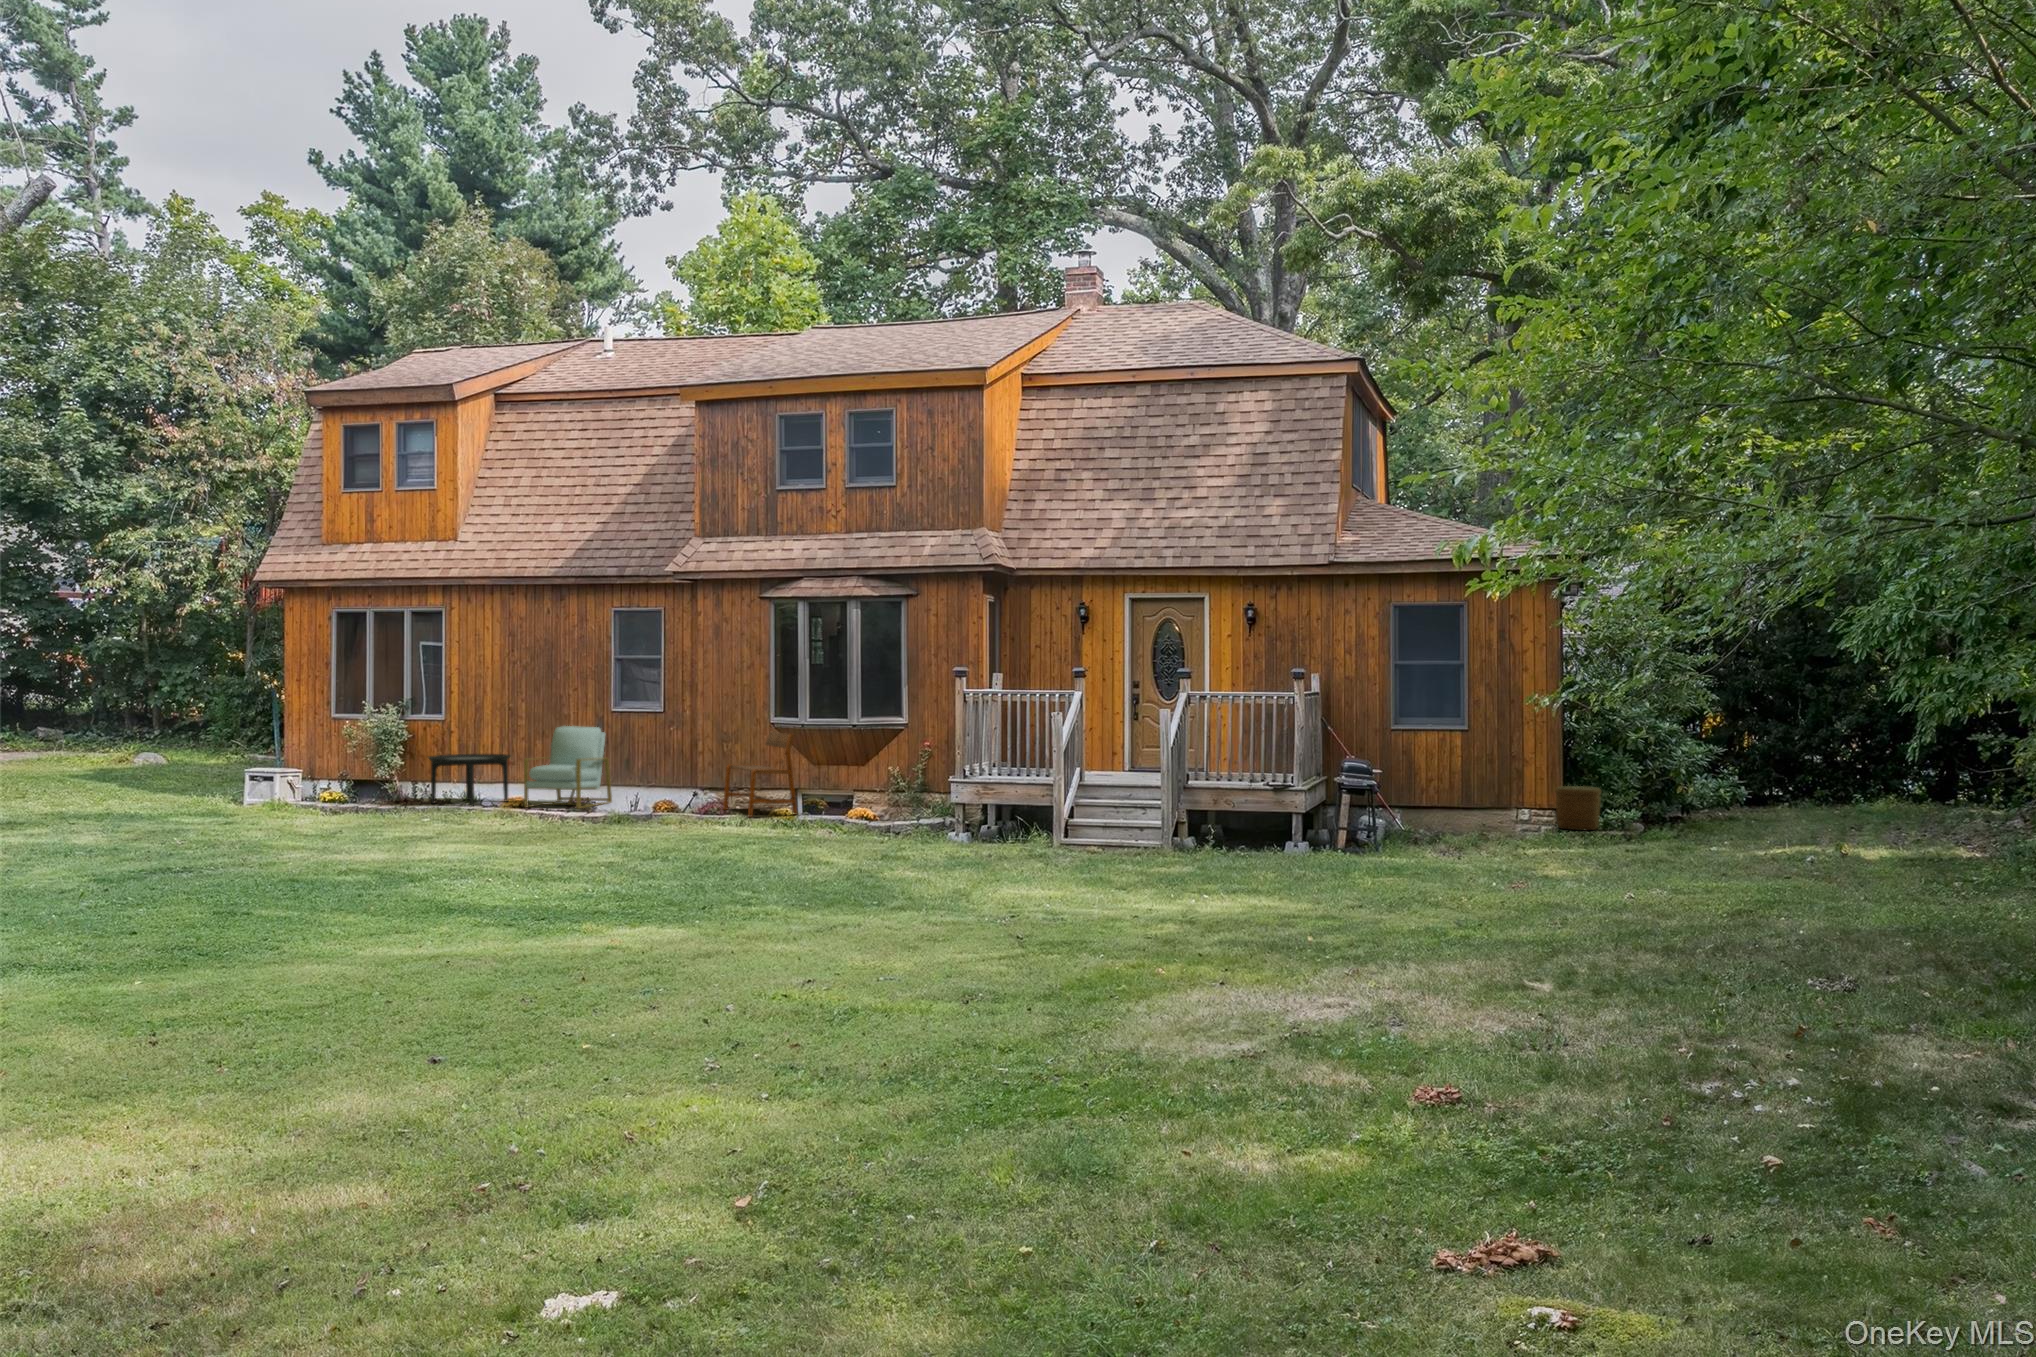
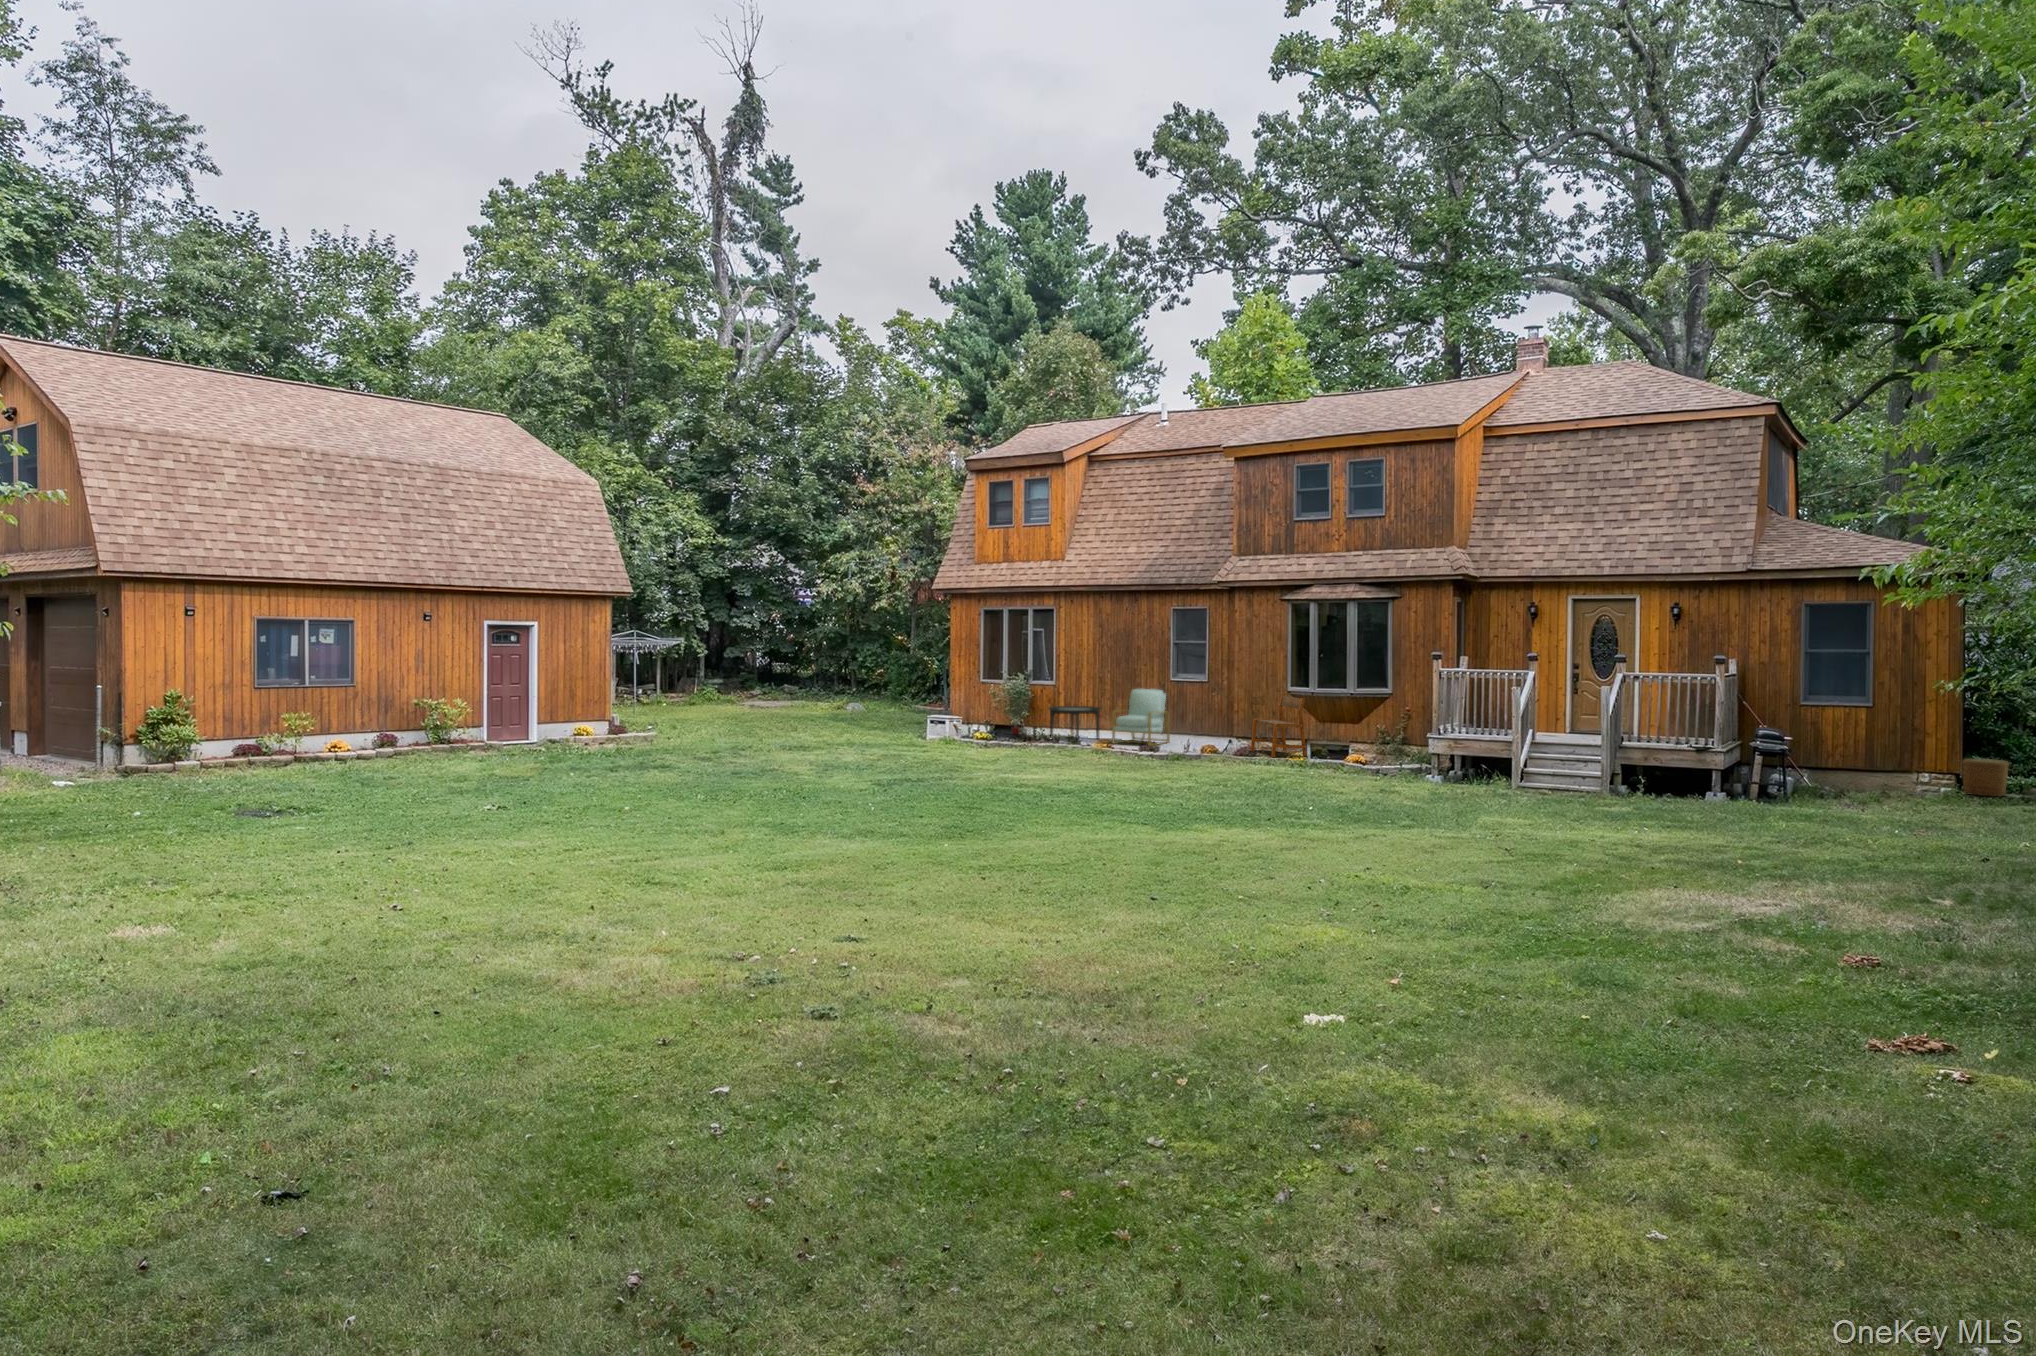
potted tree: none [360,737,405,799] -> present [1005,695,1029,735]

